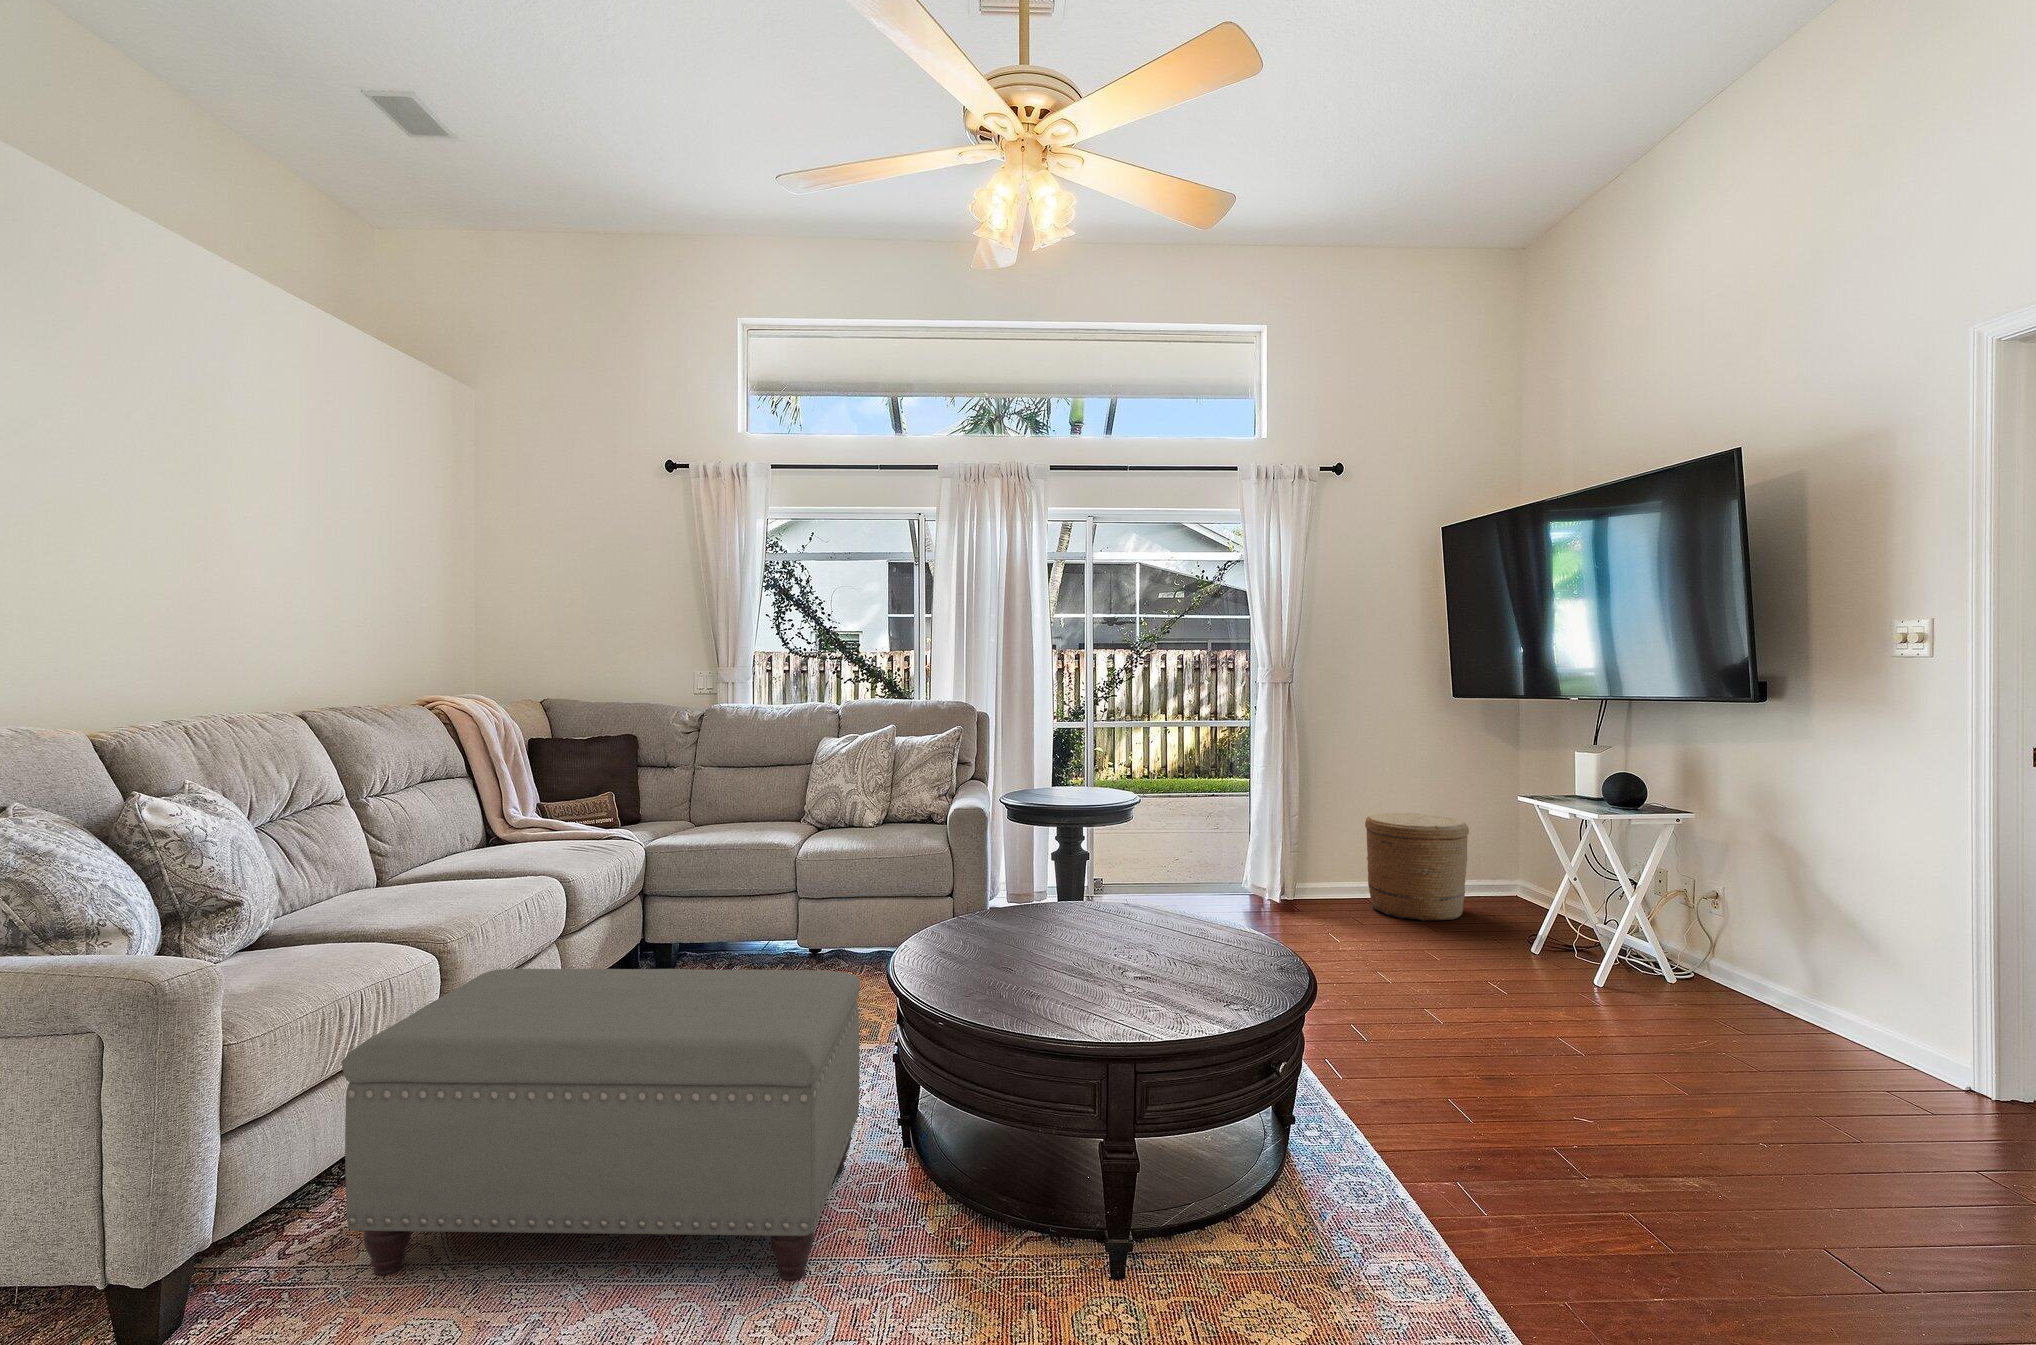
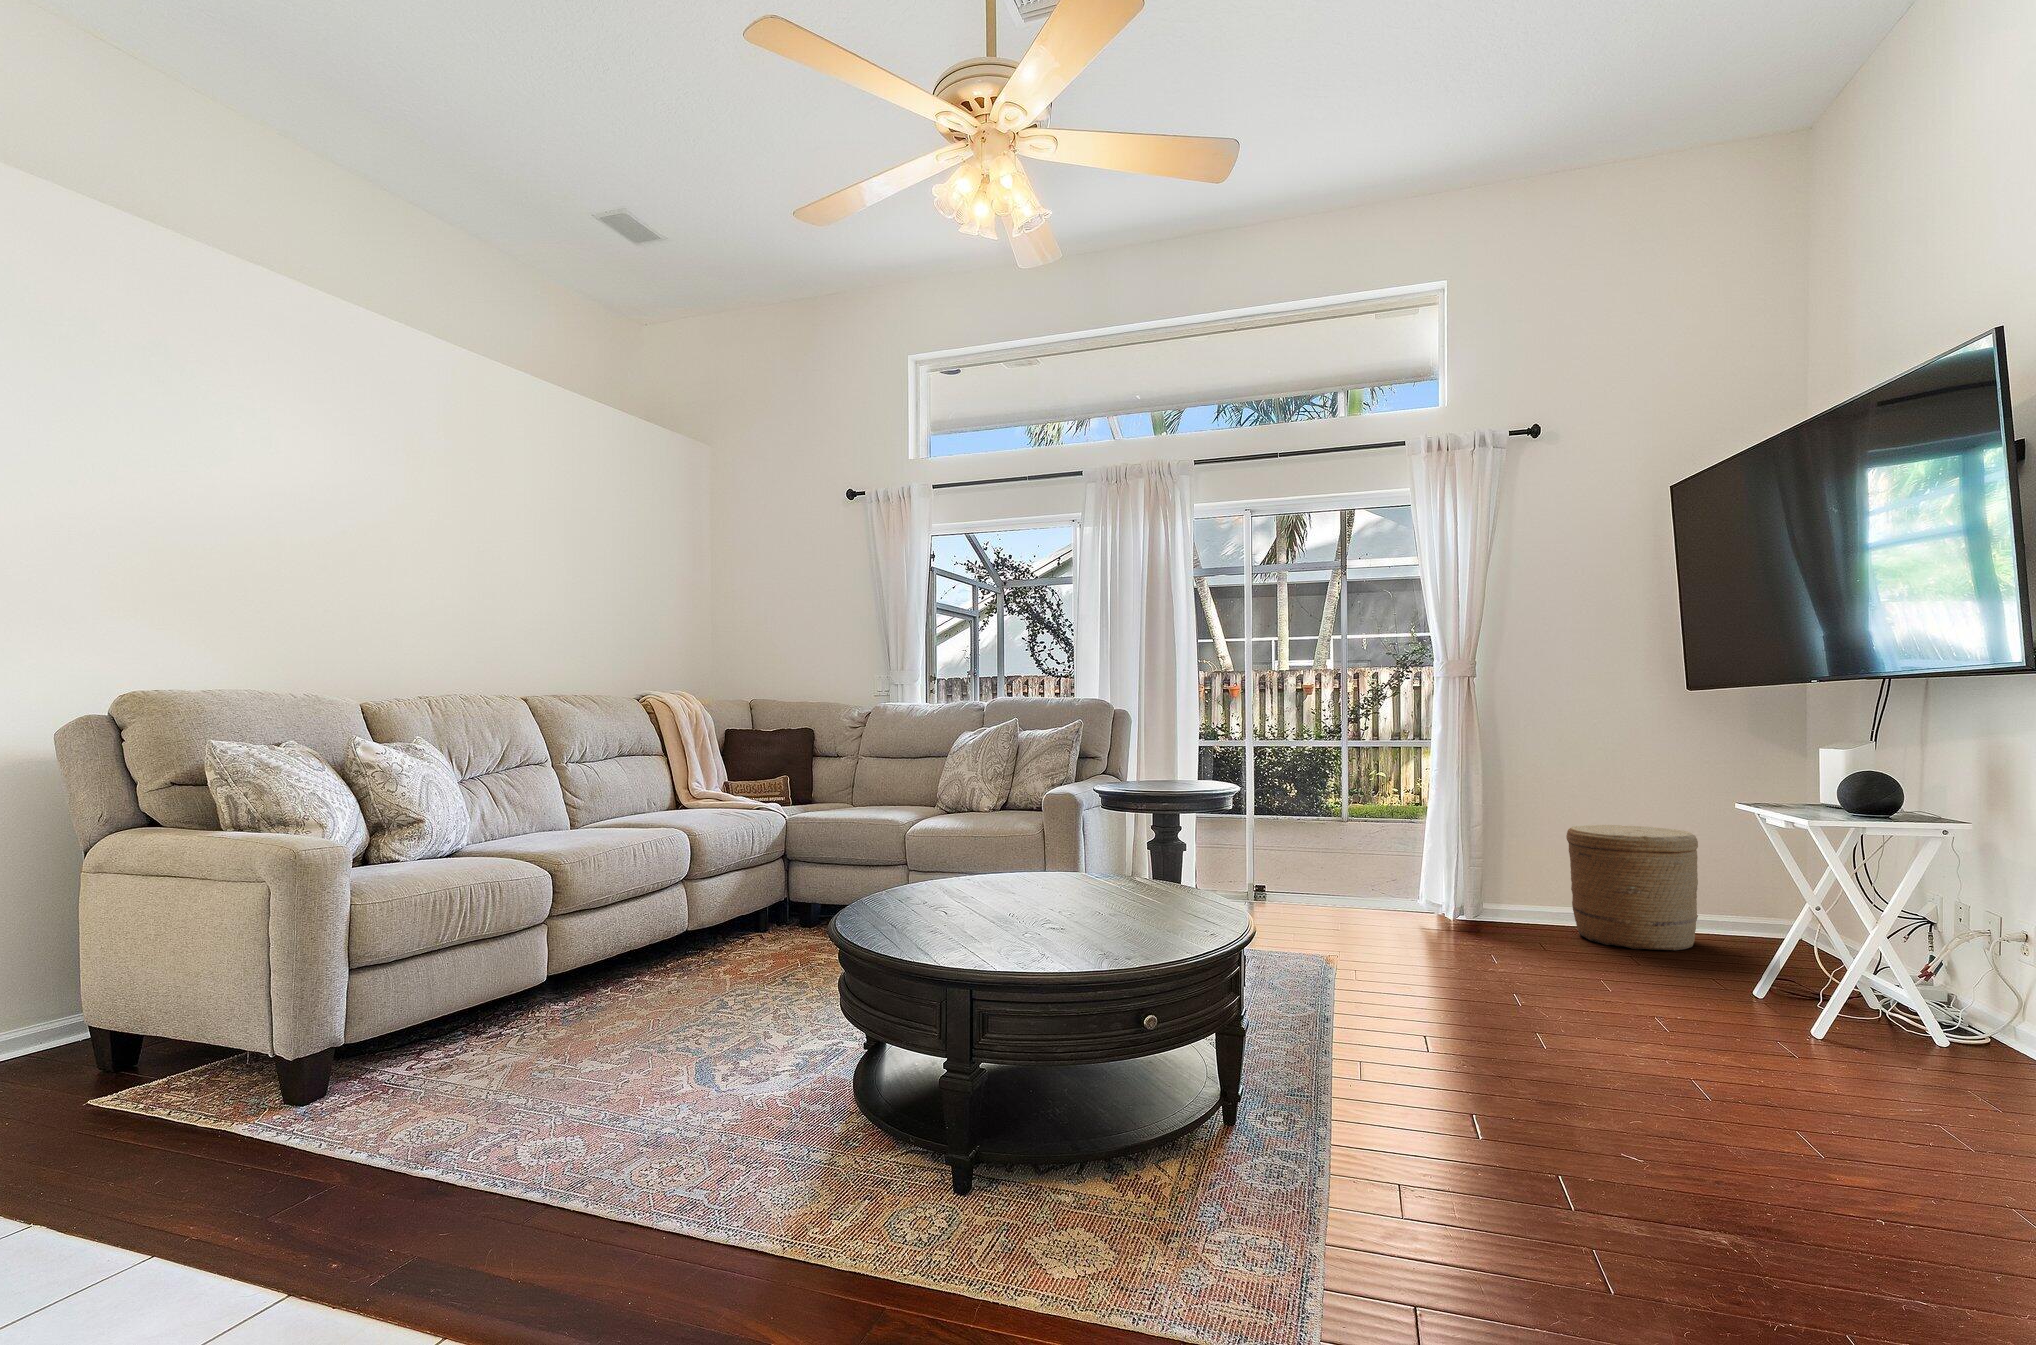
ottoman: present [342,969,860,1281] -> none [409,880,832,1141]

